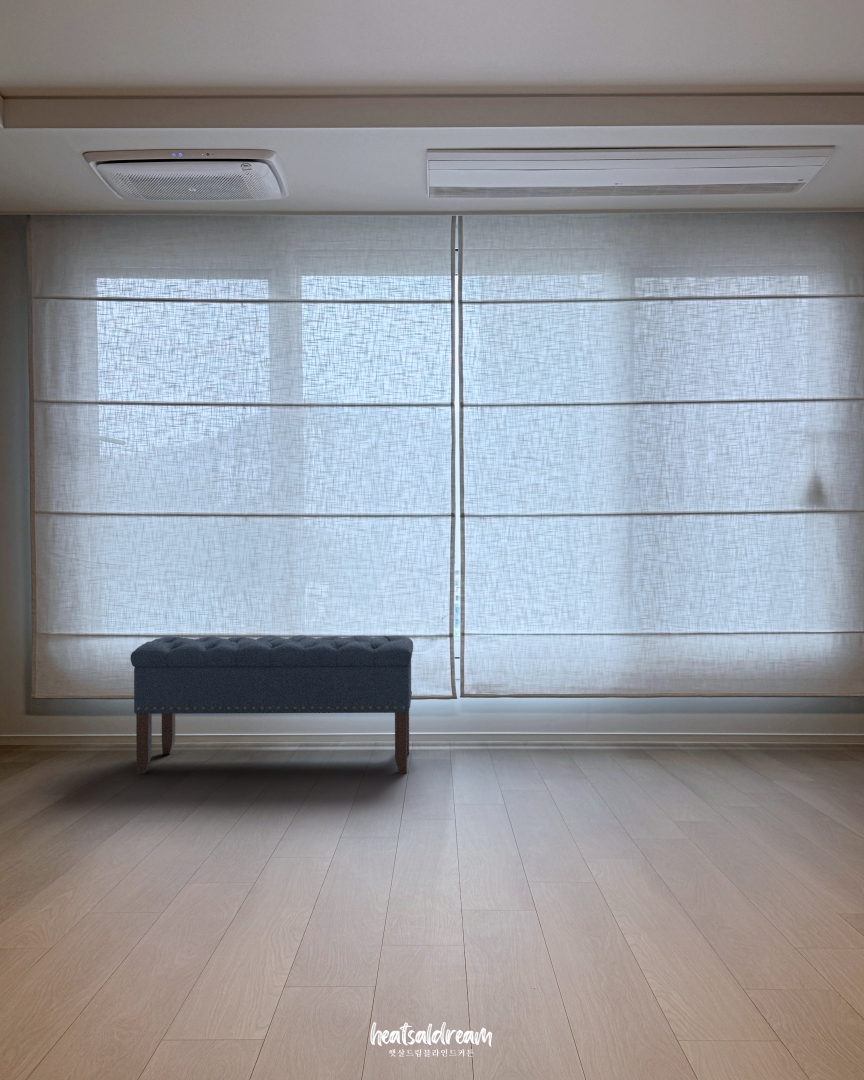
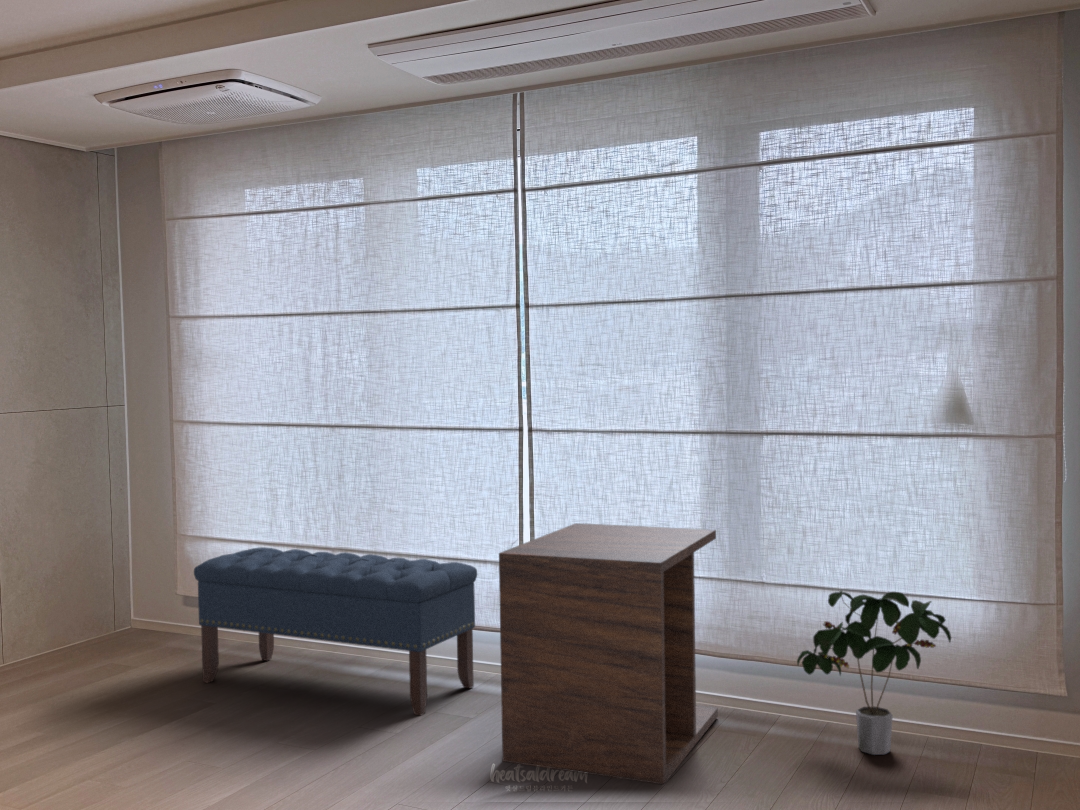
side table: none [515,593,690,792] -> present [499,523,718,784]
potted plant: none [716,631,831,757] -> present [797,591,951,755]

